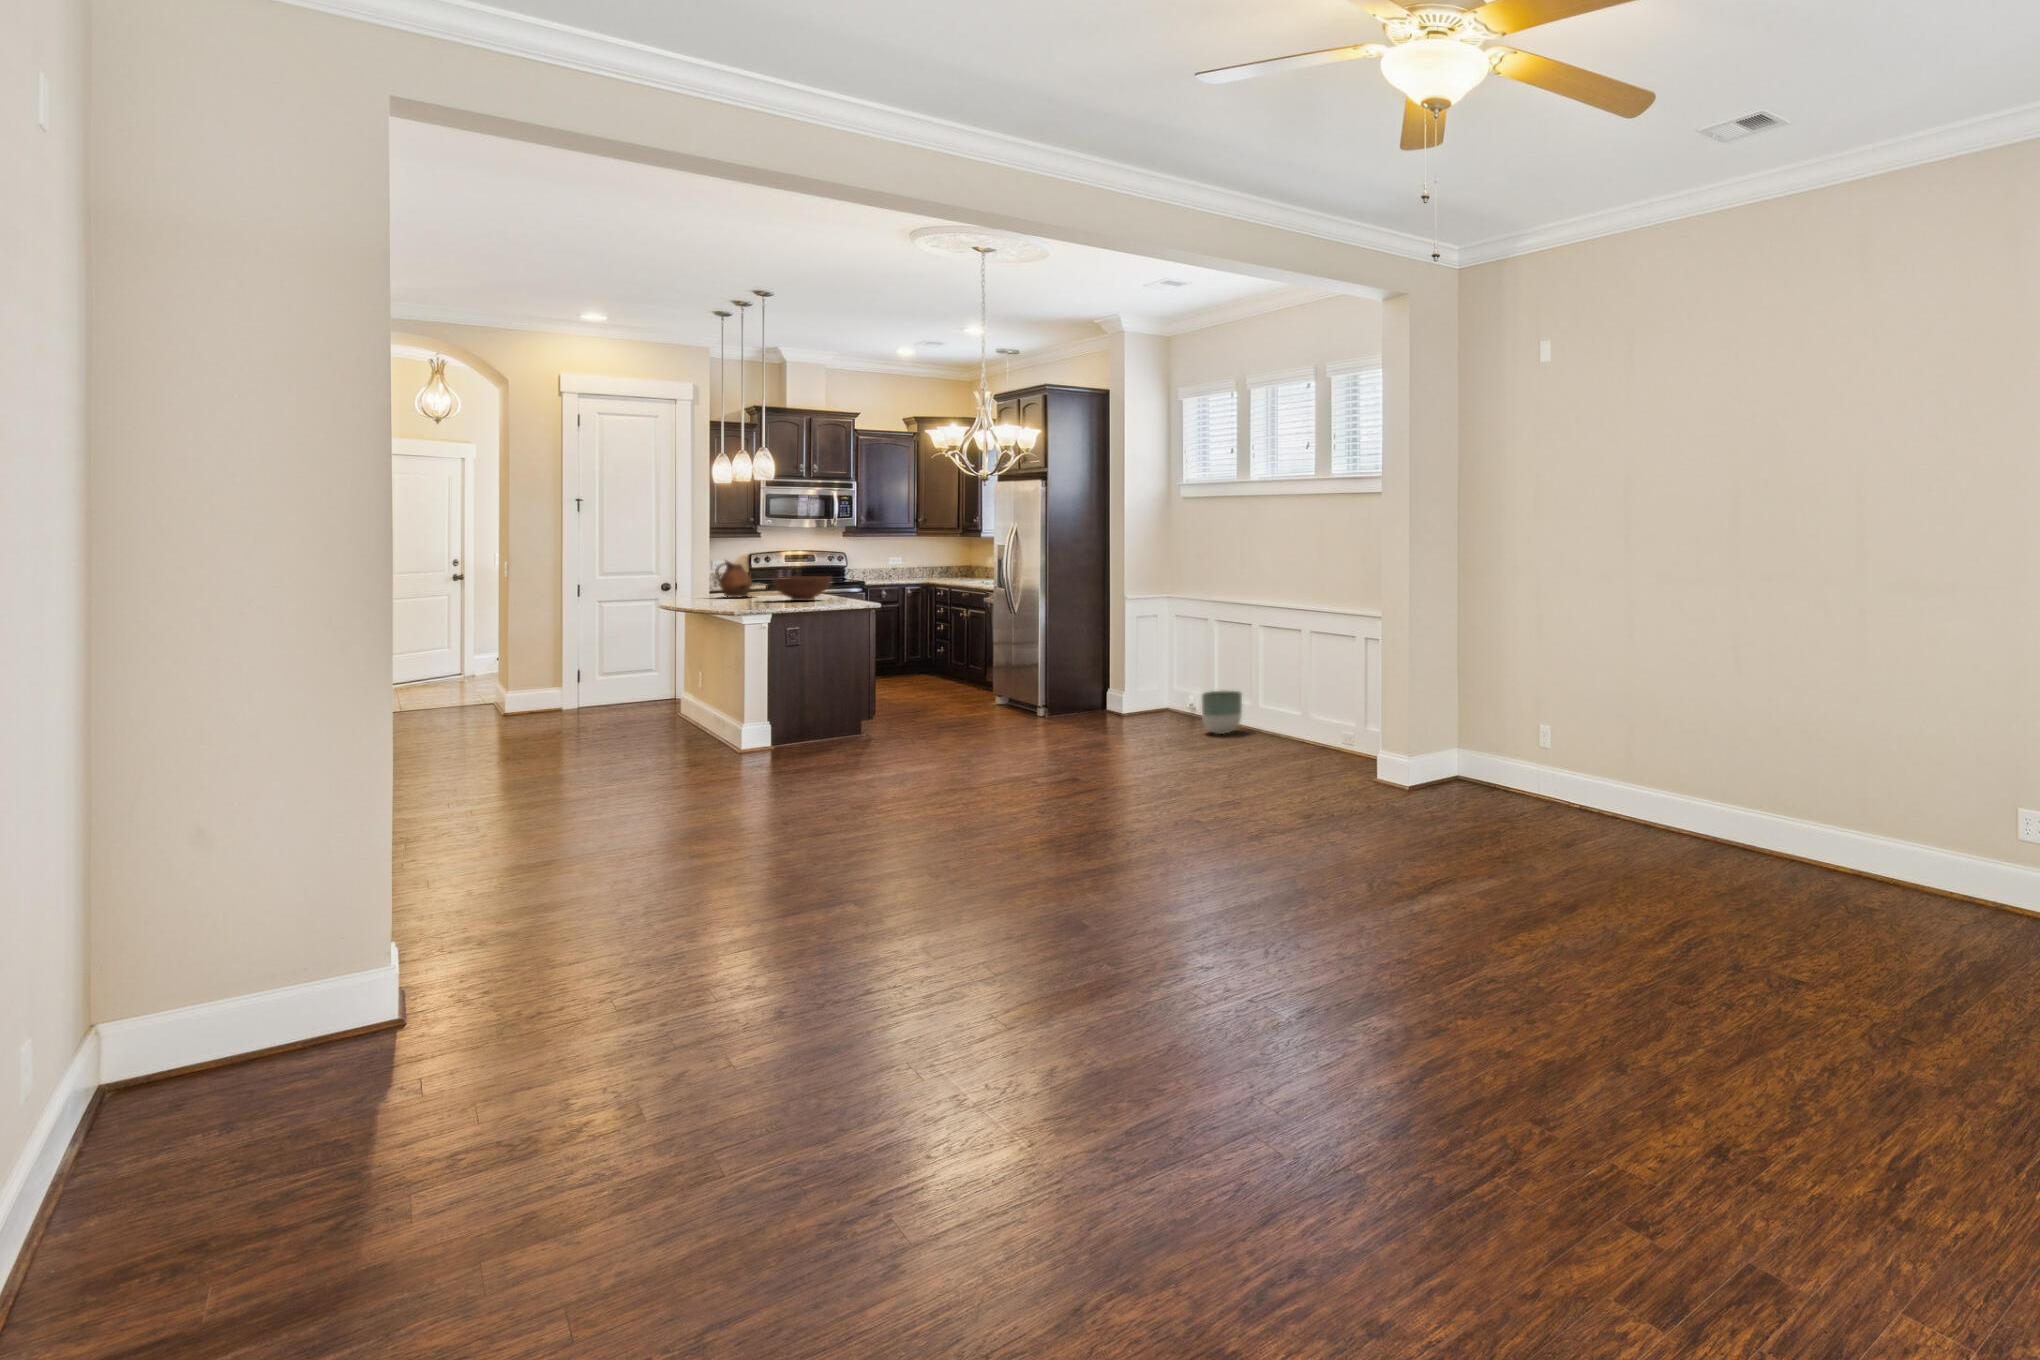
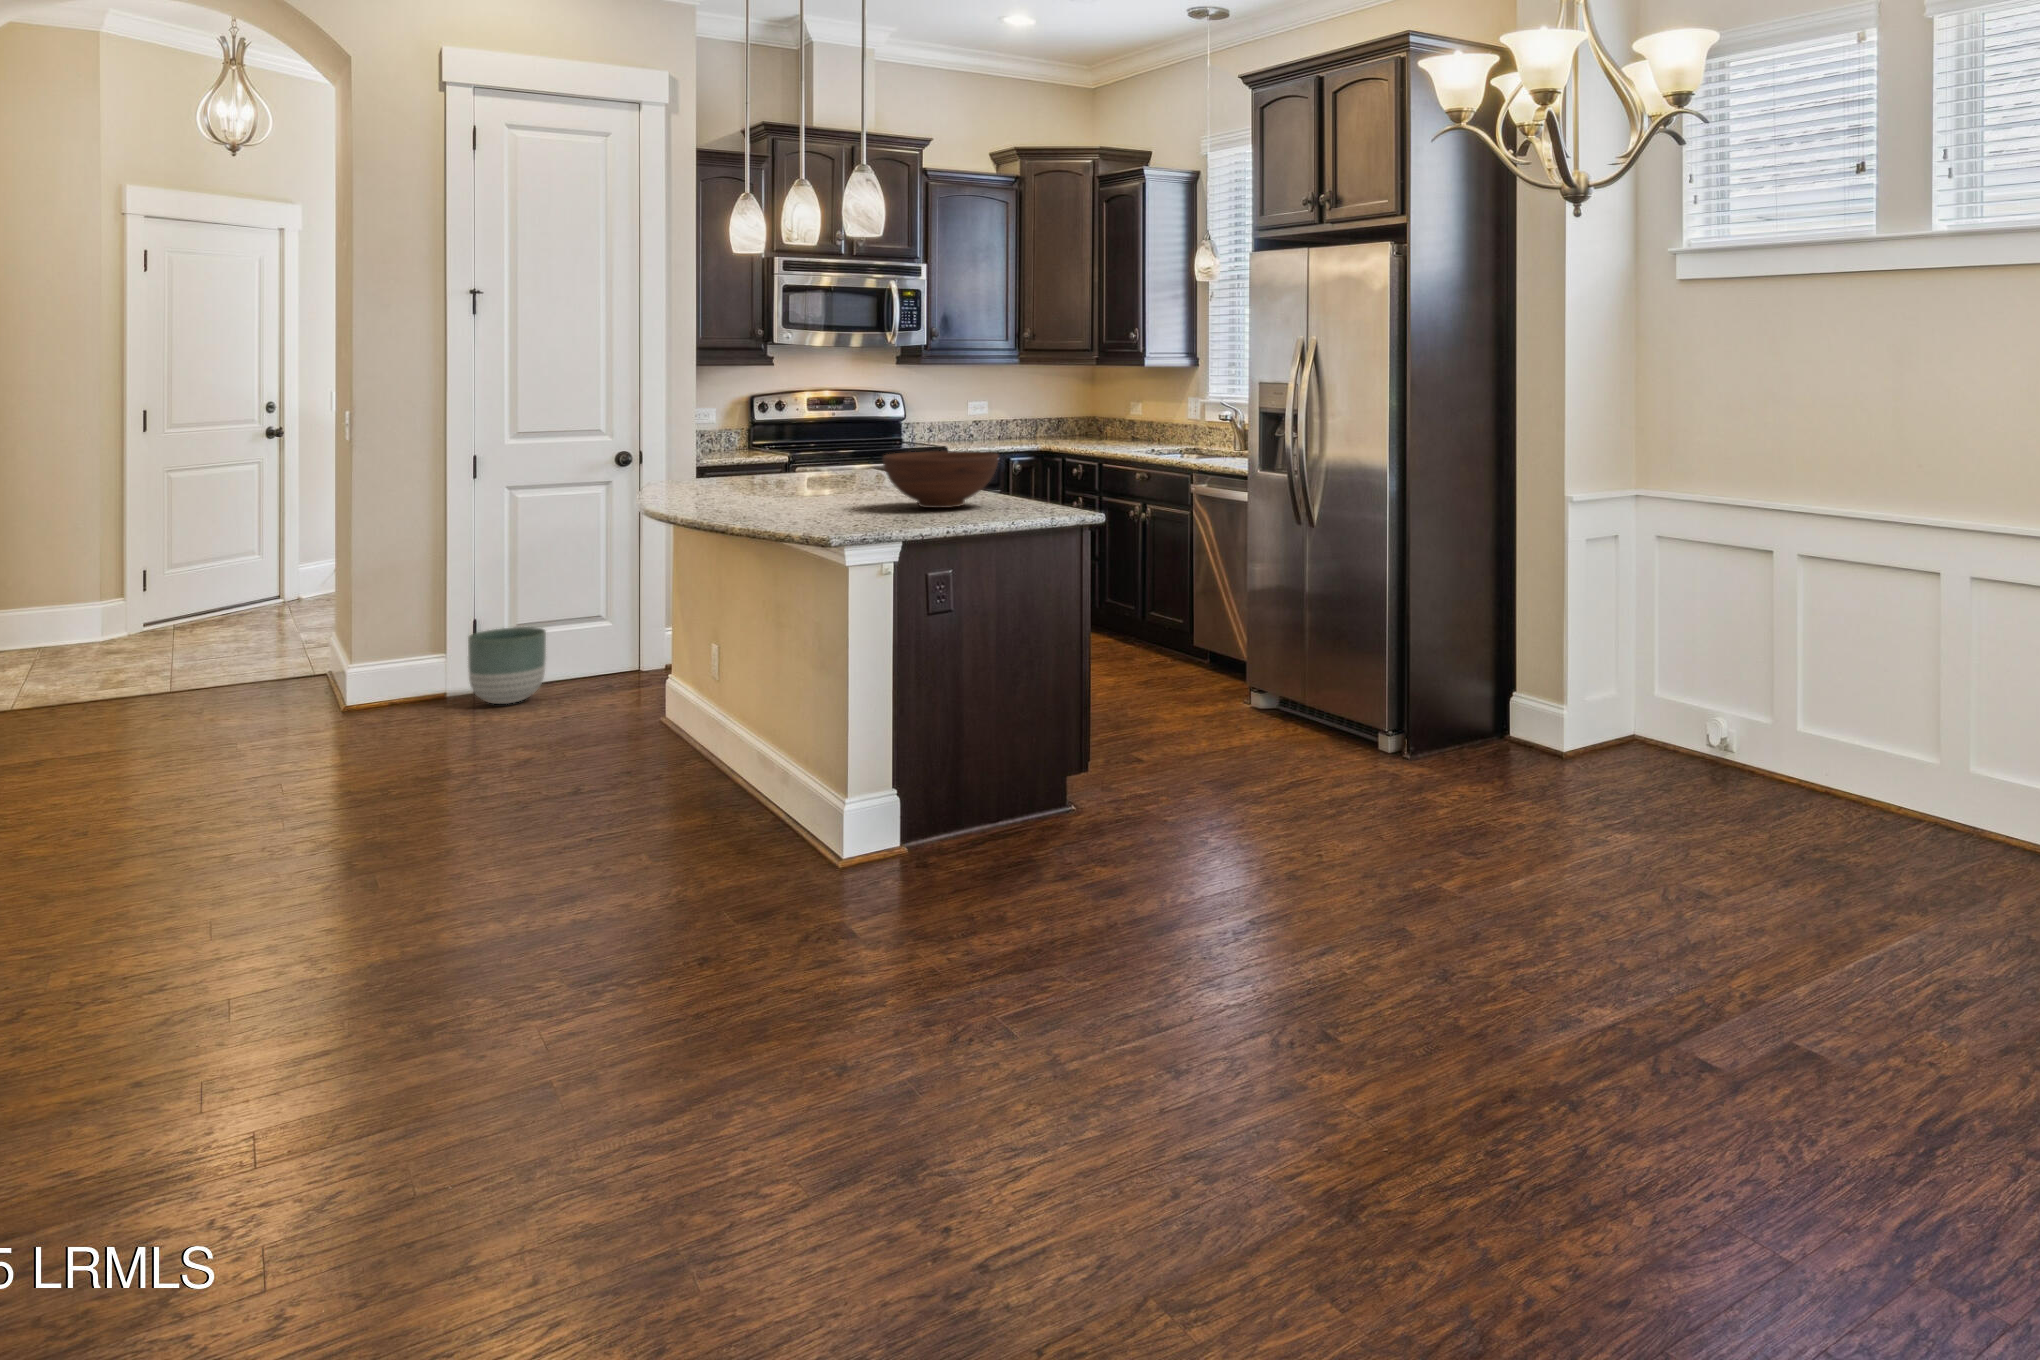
ceramic pitcher: present [715,560,752,598] -> none [743,412,819,493]
planter: present [1202,691,1242,734] -> present [468,627,546,704]

